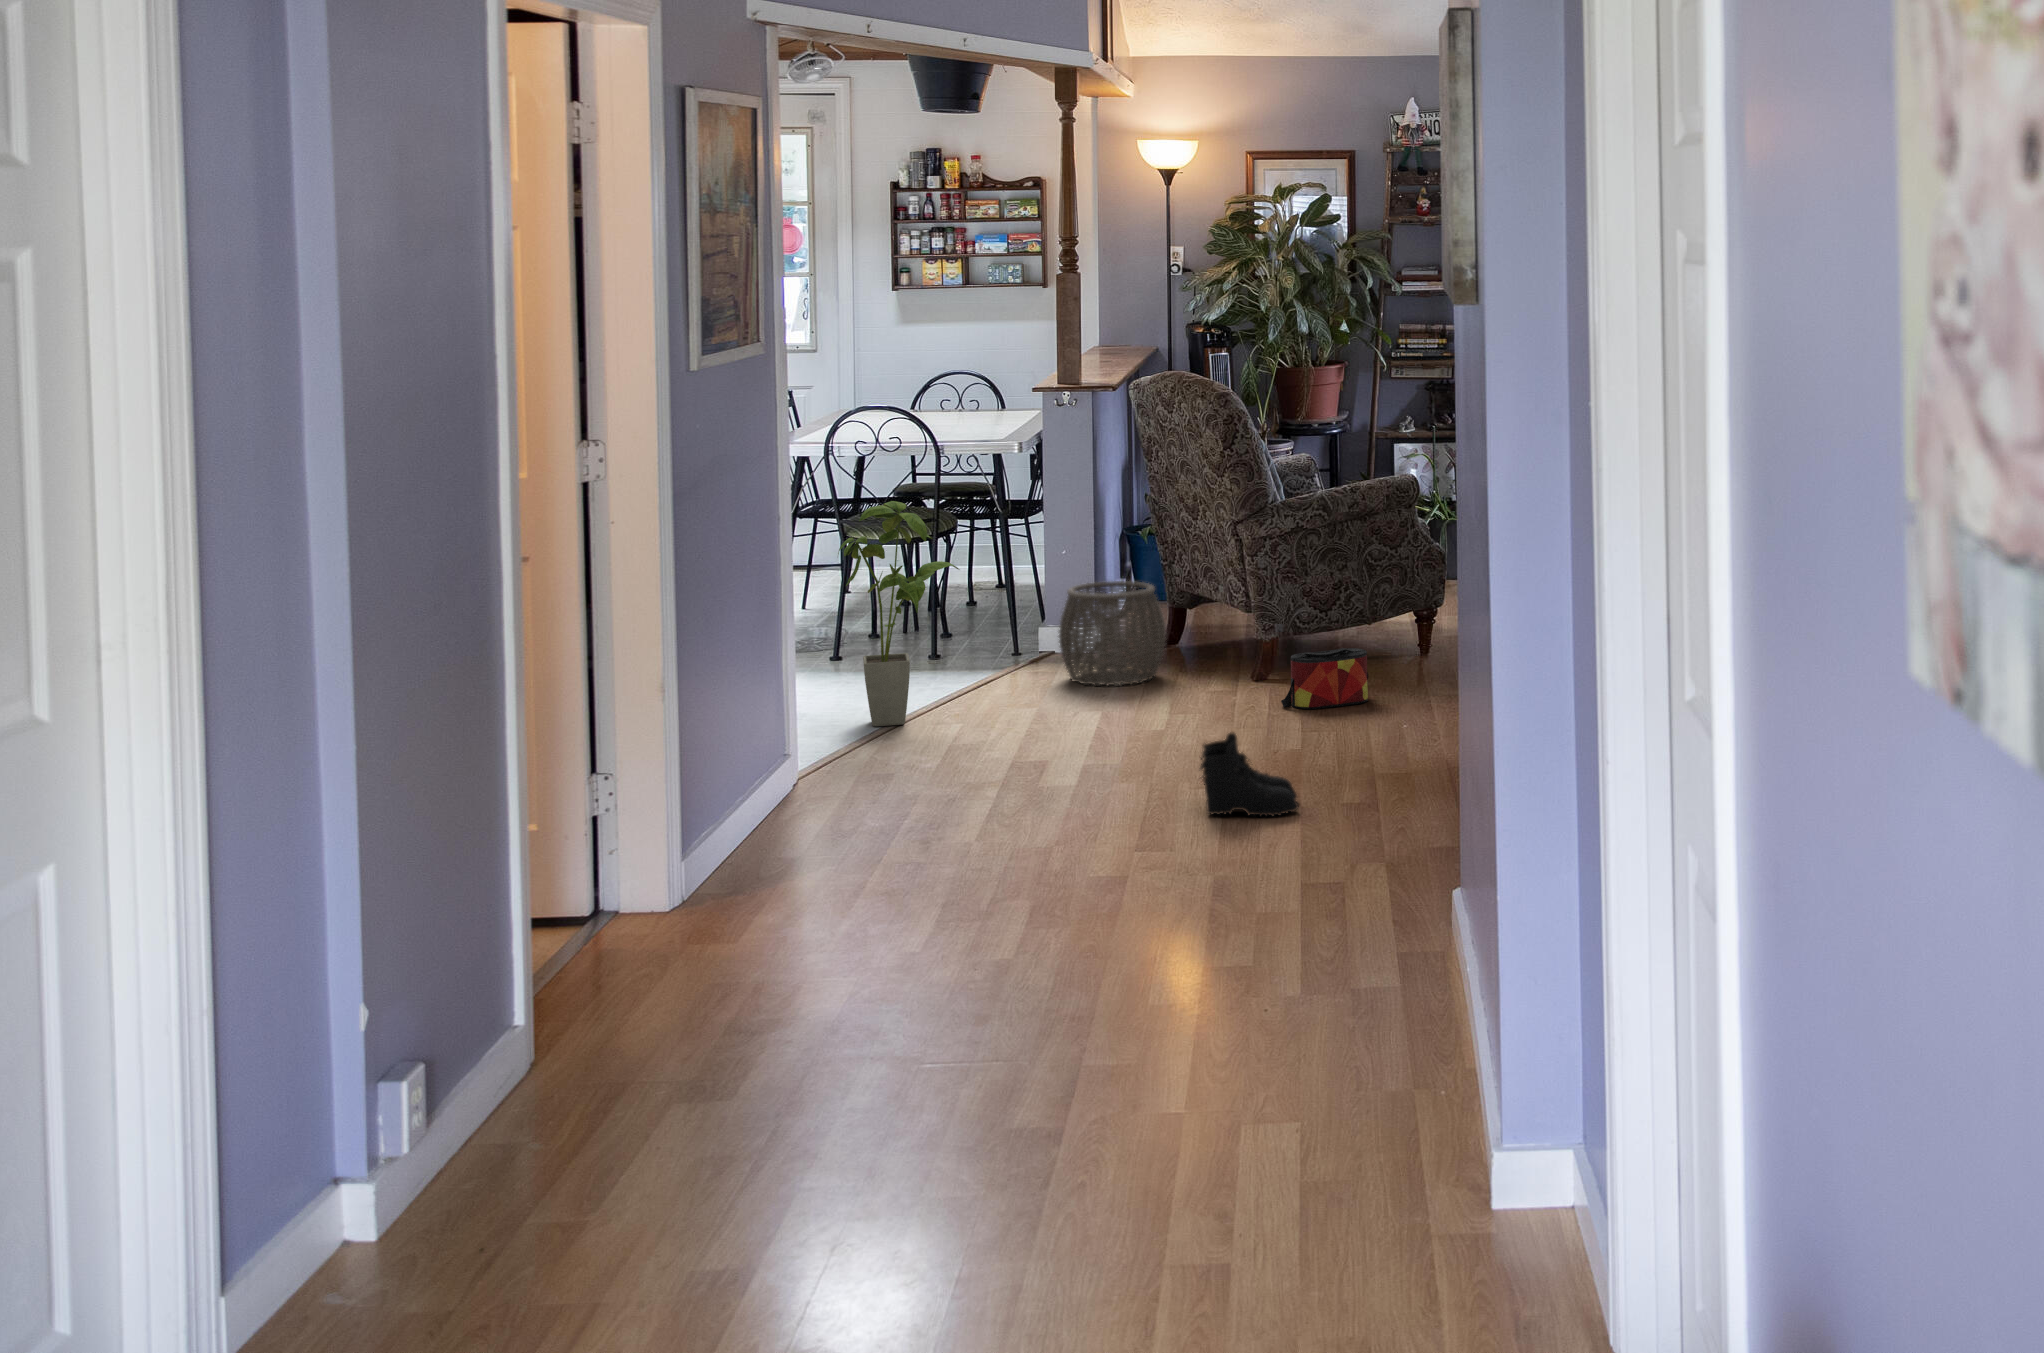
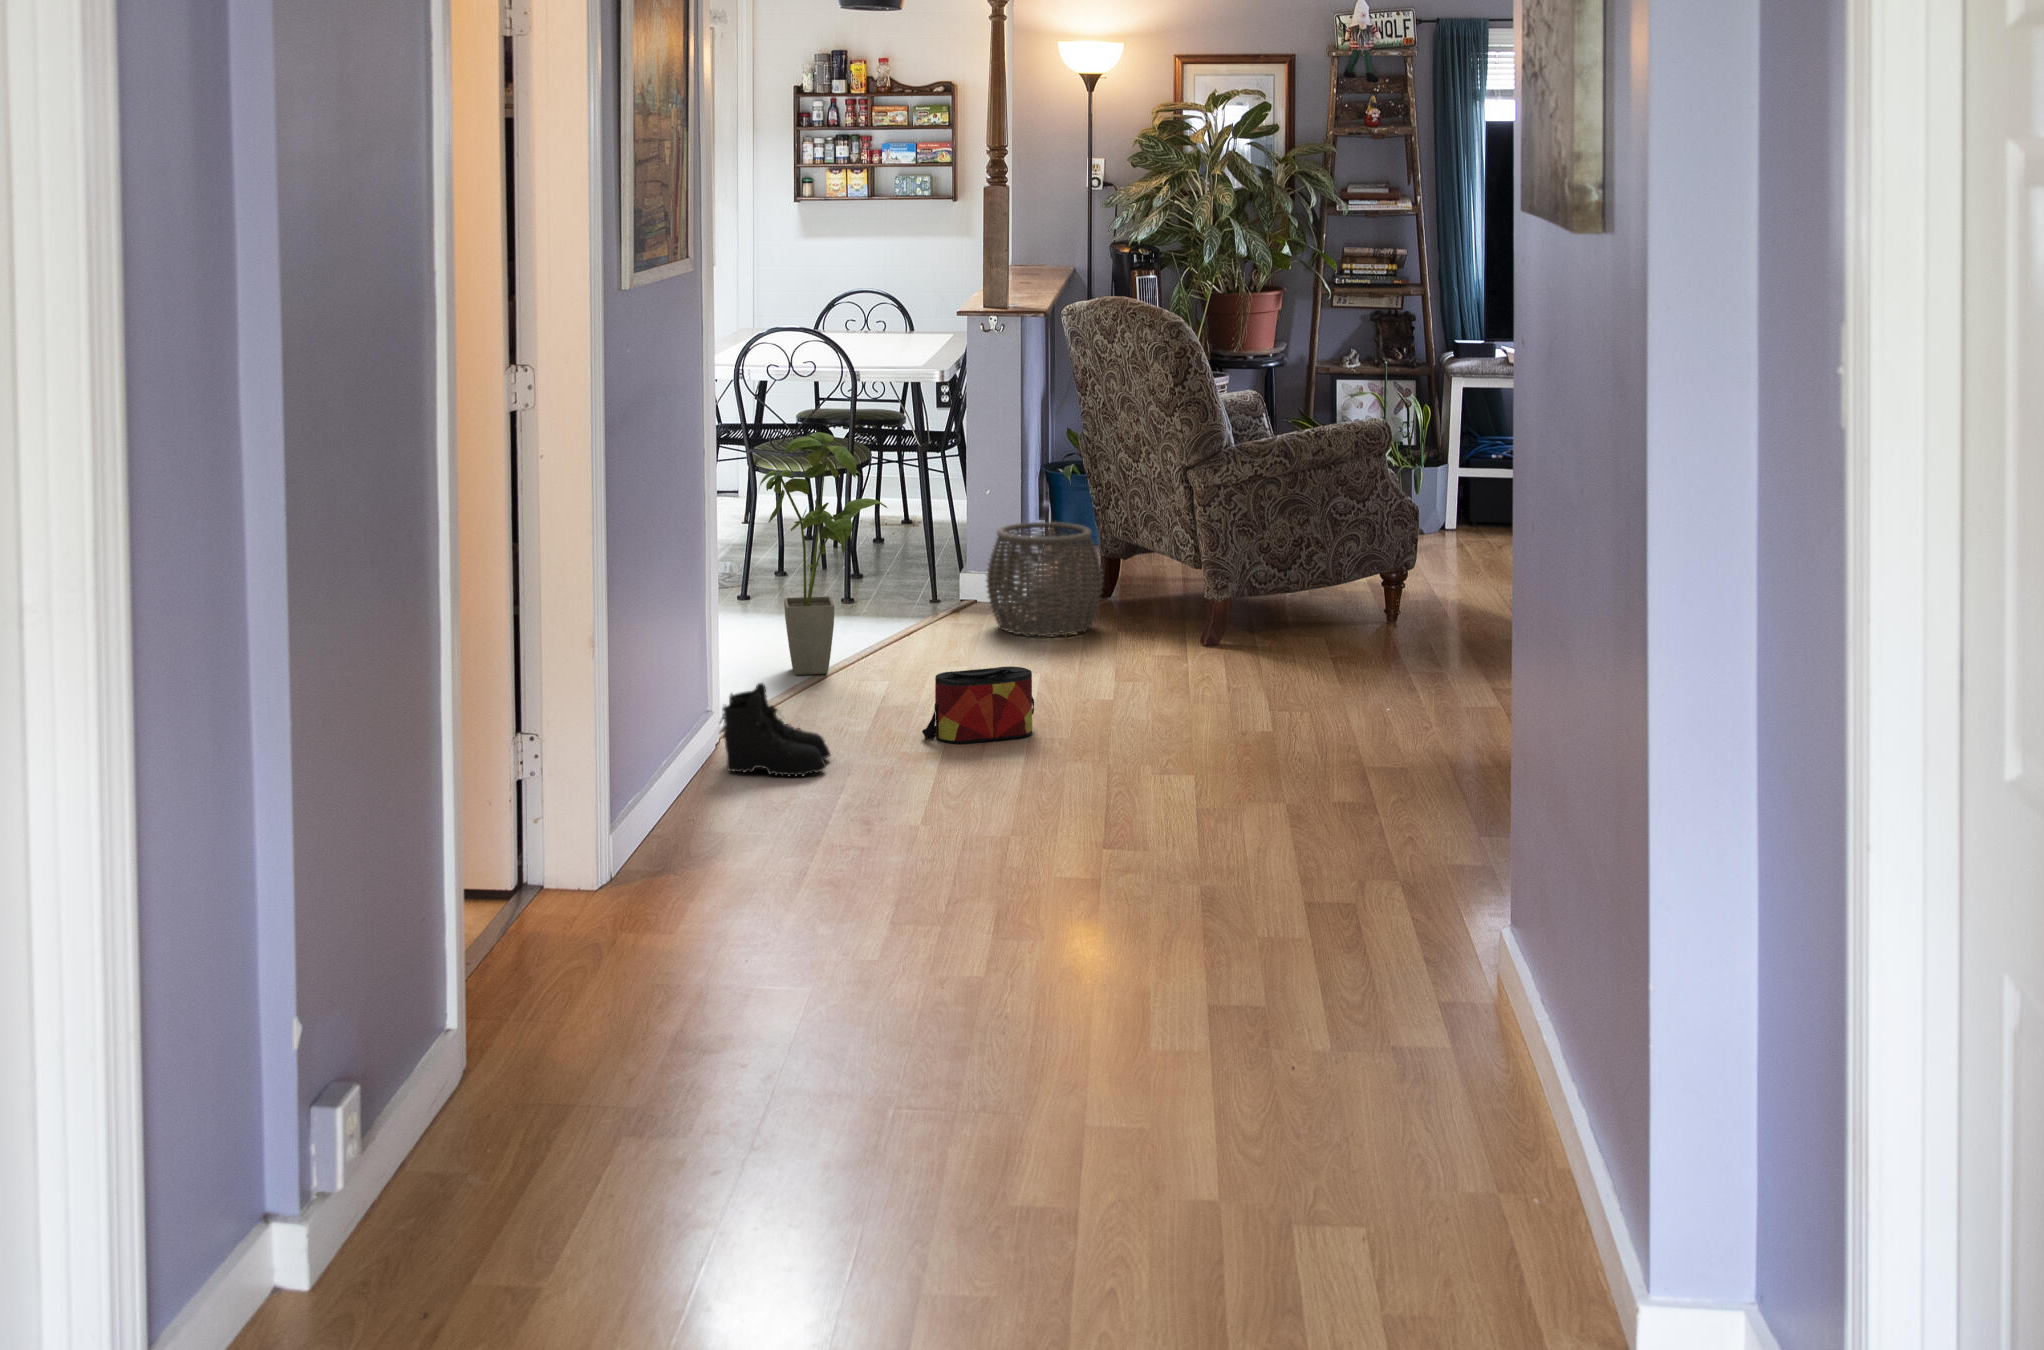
bag: present [1281,648,1368,709] -> present [922,667,1034,744]
boots: present [1200,733,1299,816] -> present [720,683,830,777]

